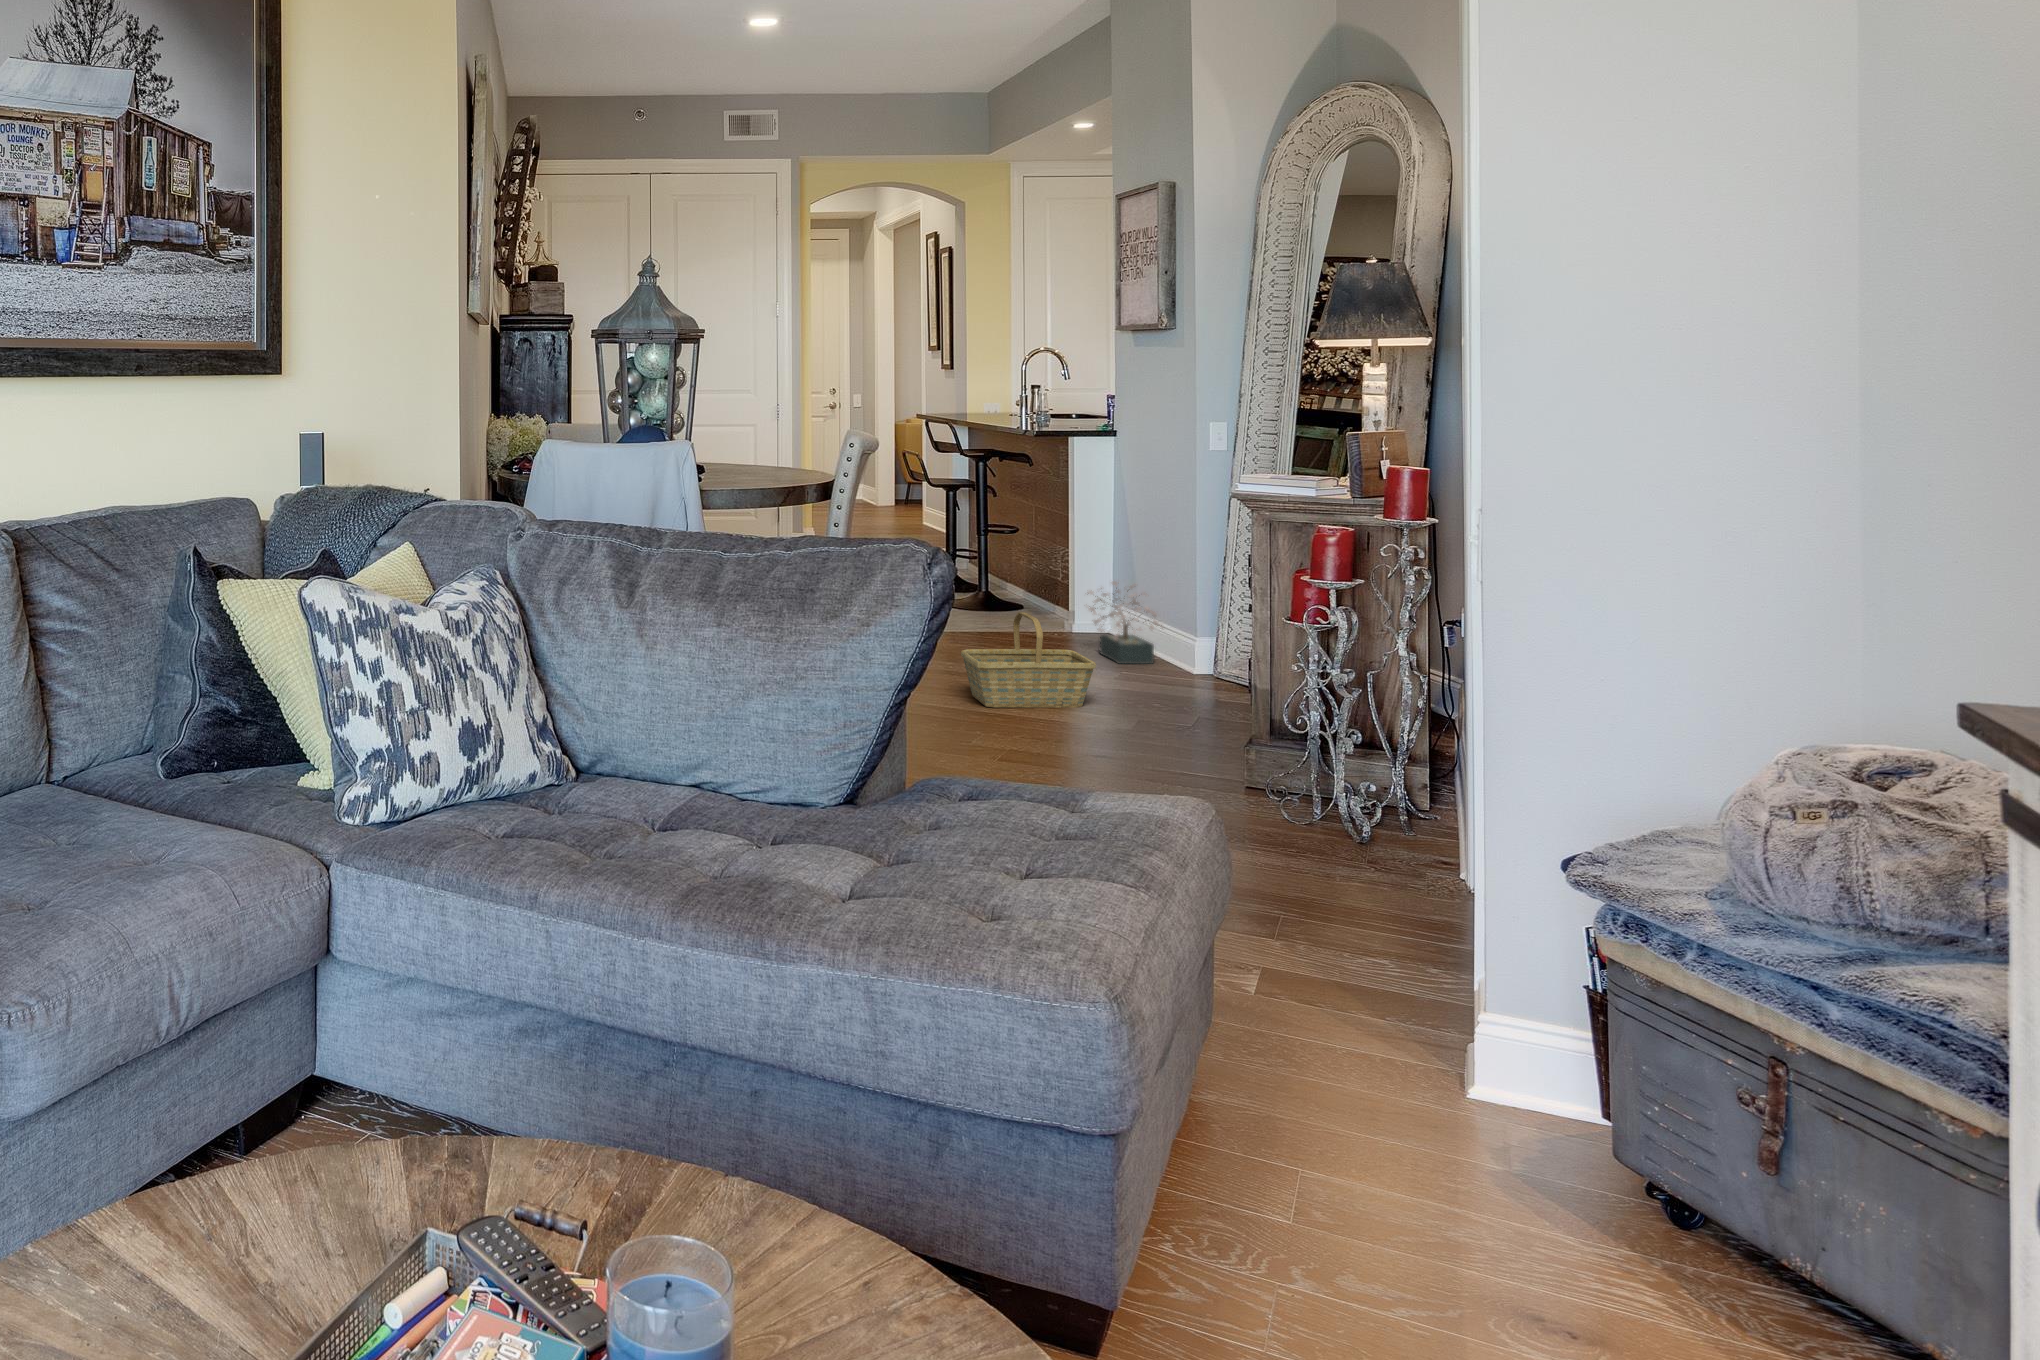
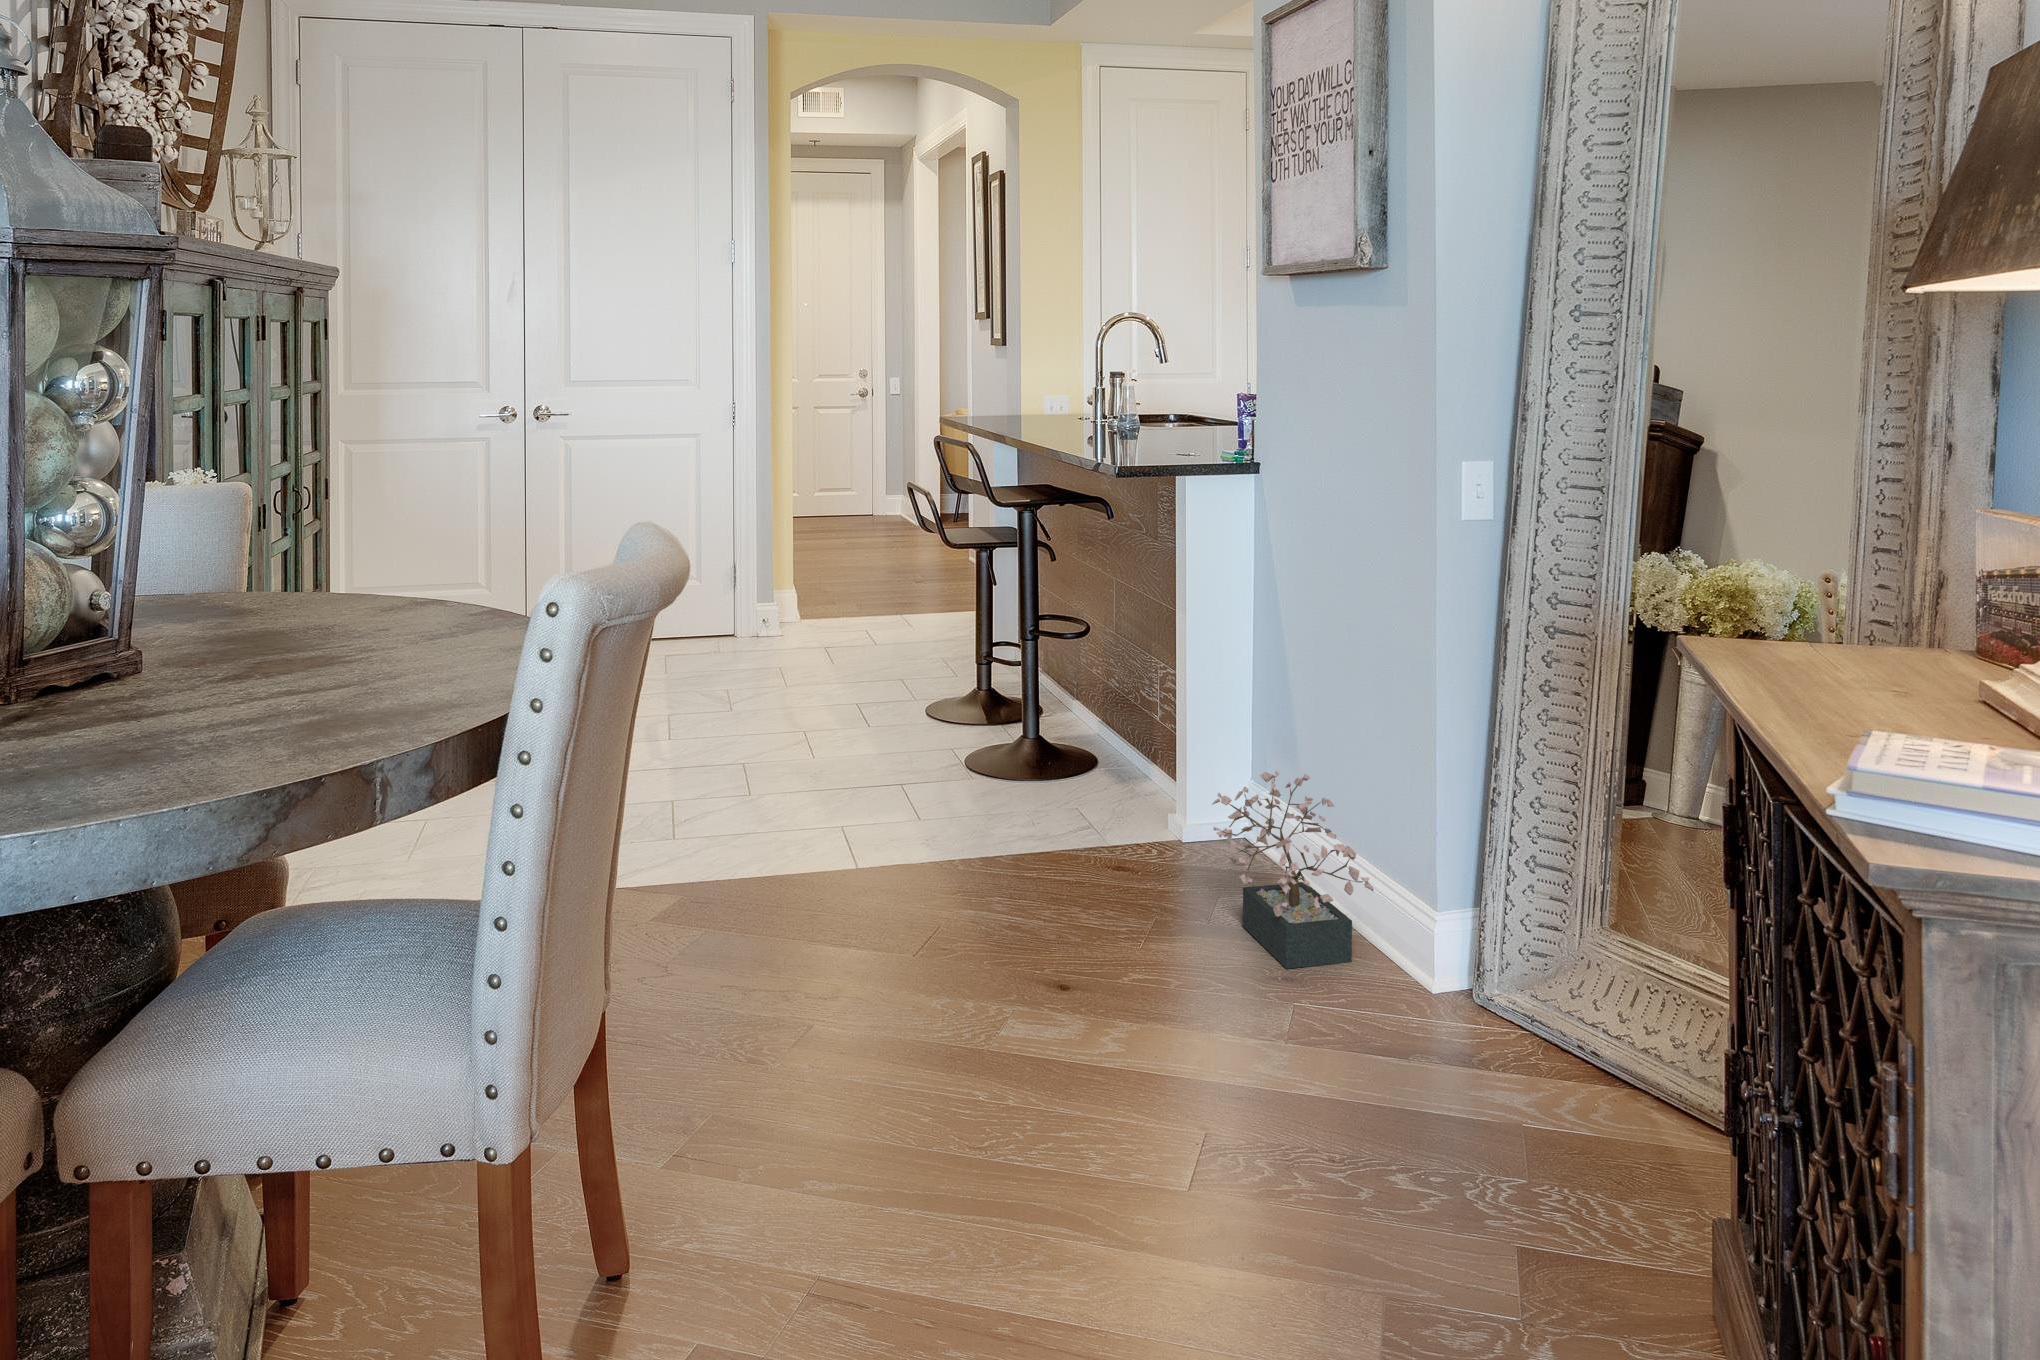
basket: present [961,612,1096,708] -> none [939,965,1270,1271]

